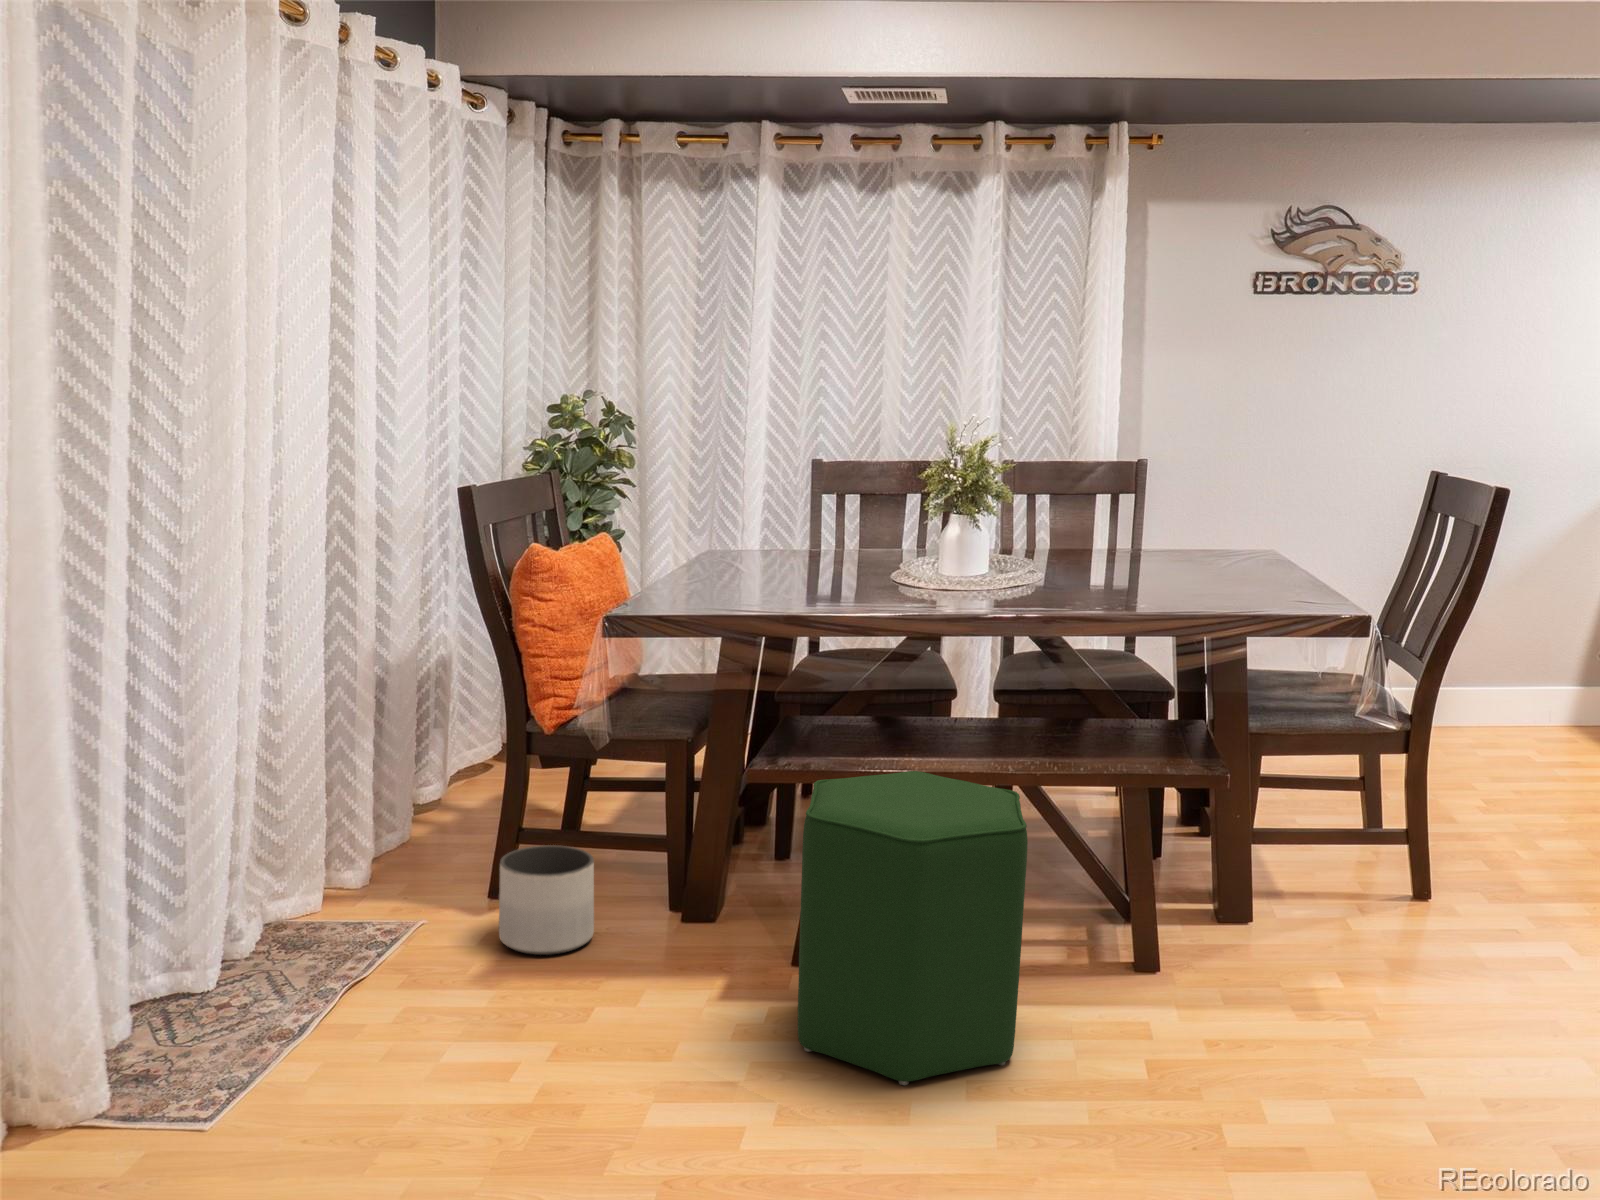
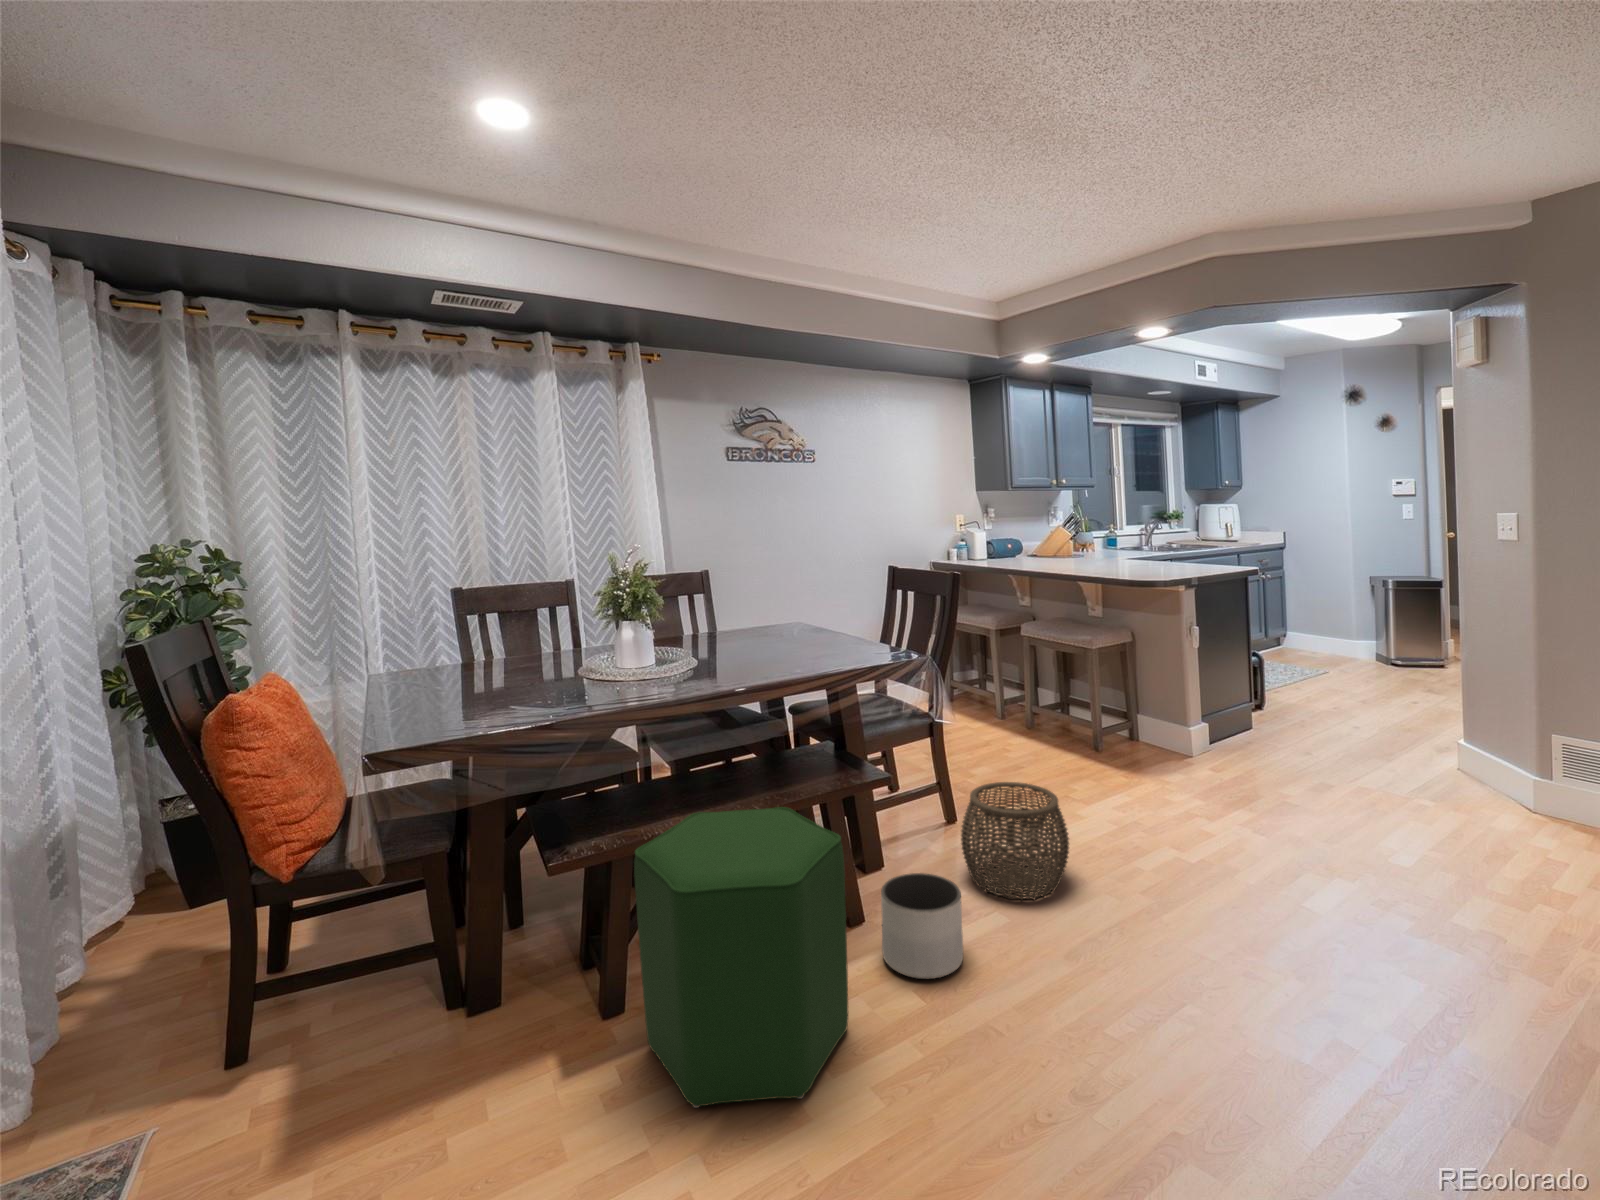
planter: present [499,845,594,955] -> present [881,873,963,979]
woven basket: none [1344,879,1529,1066] -> present [961,782,1069,900]

